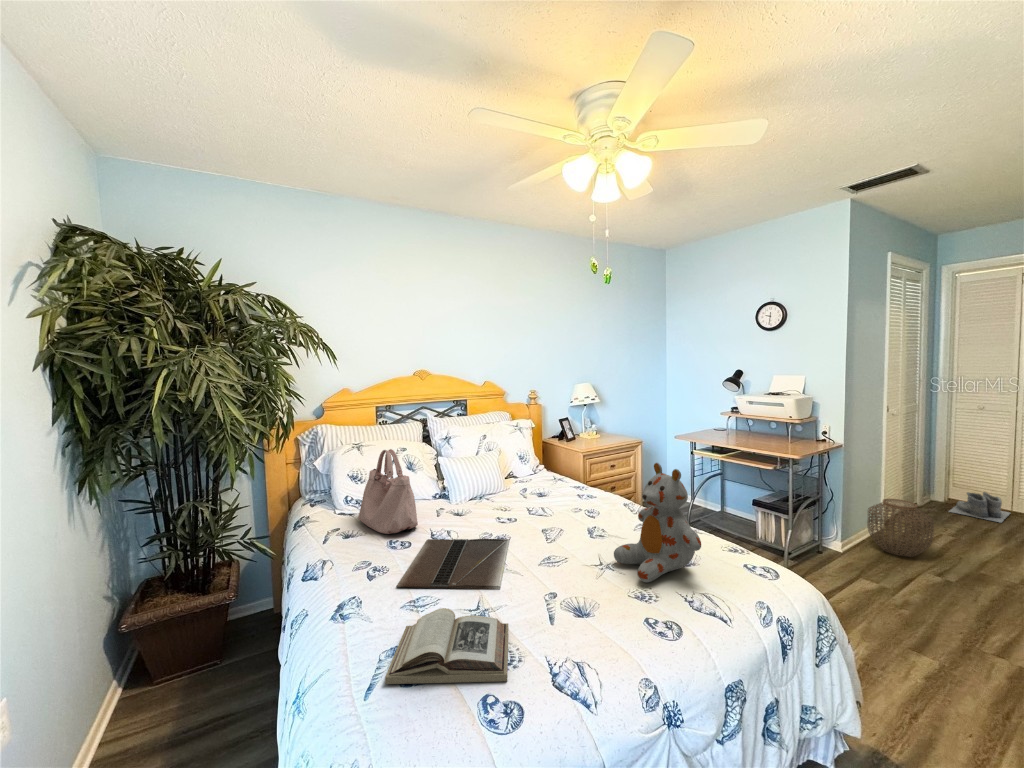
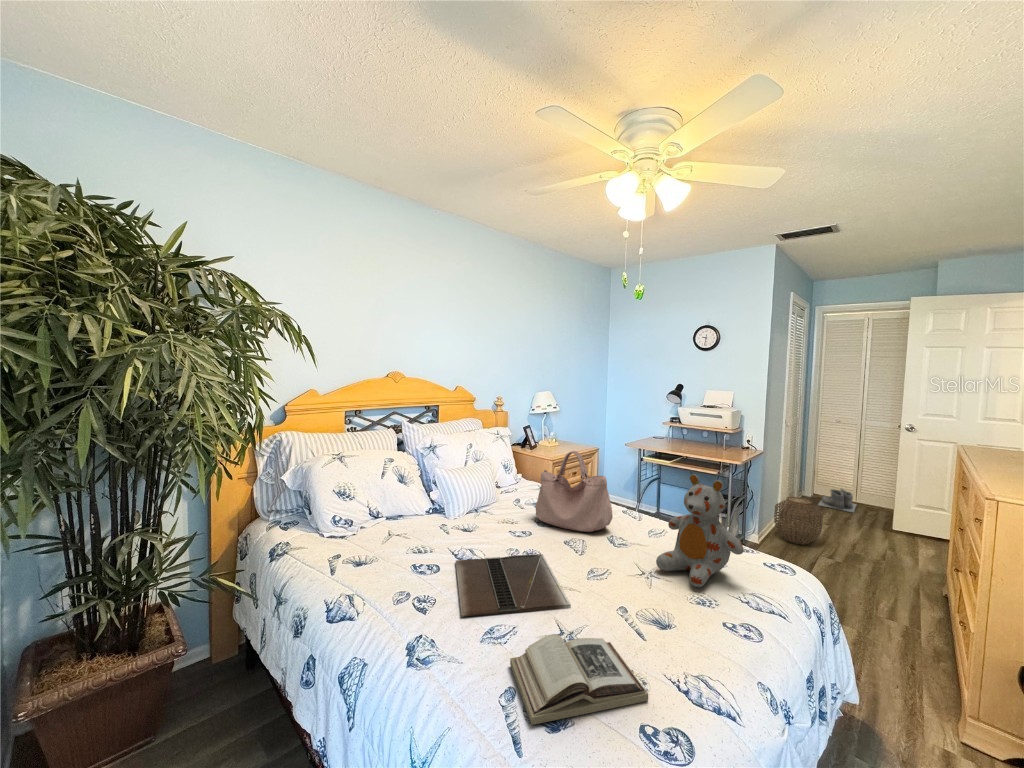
handbag: present [358,449,418,534] -> present [536,451,613,532]

